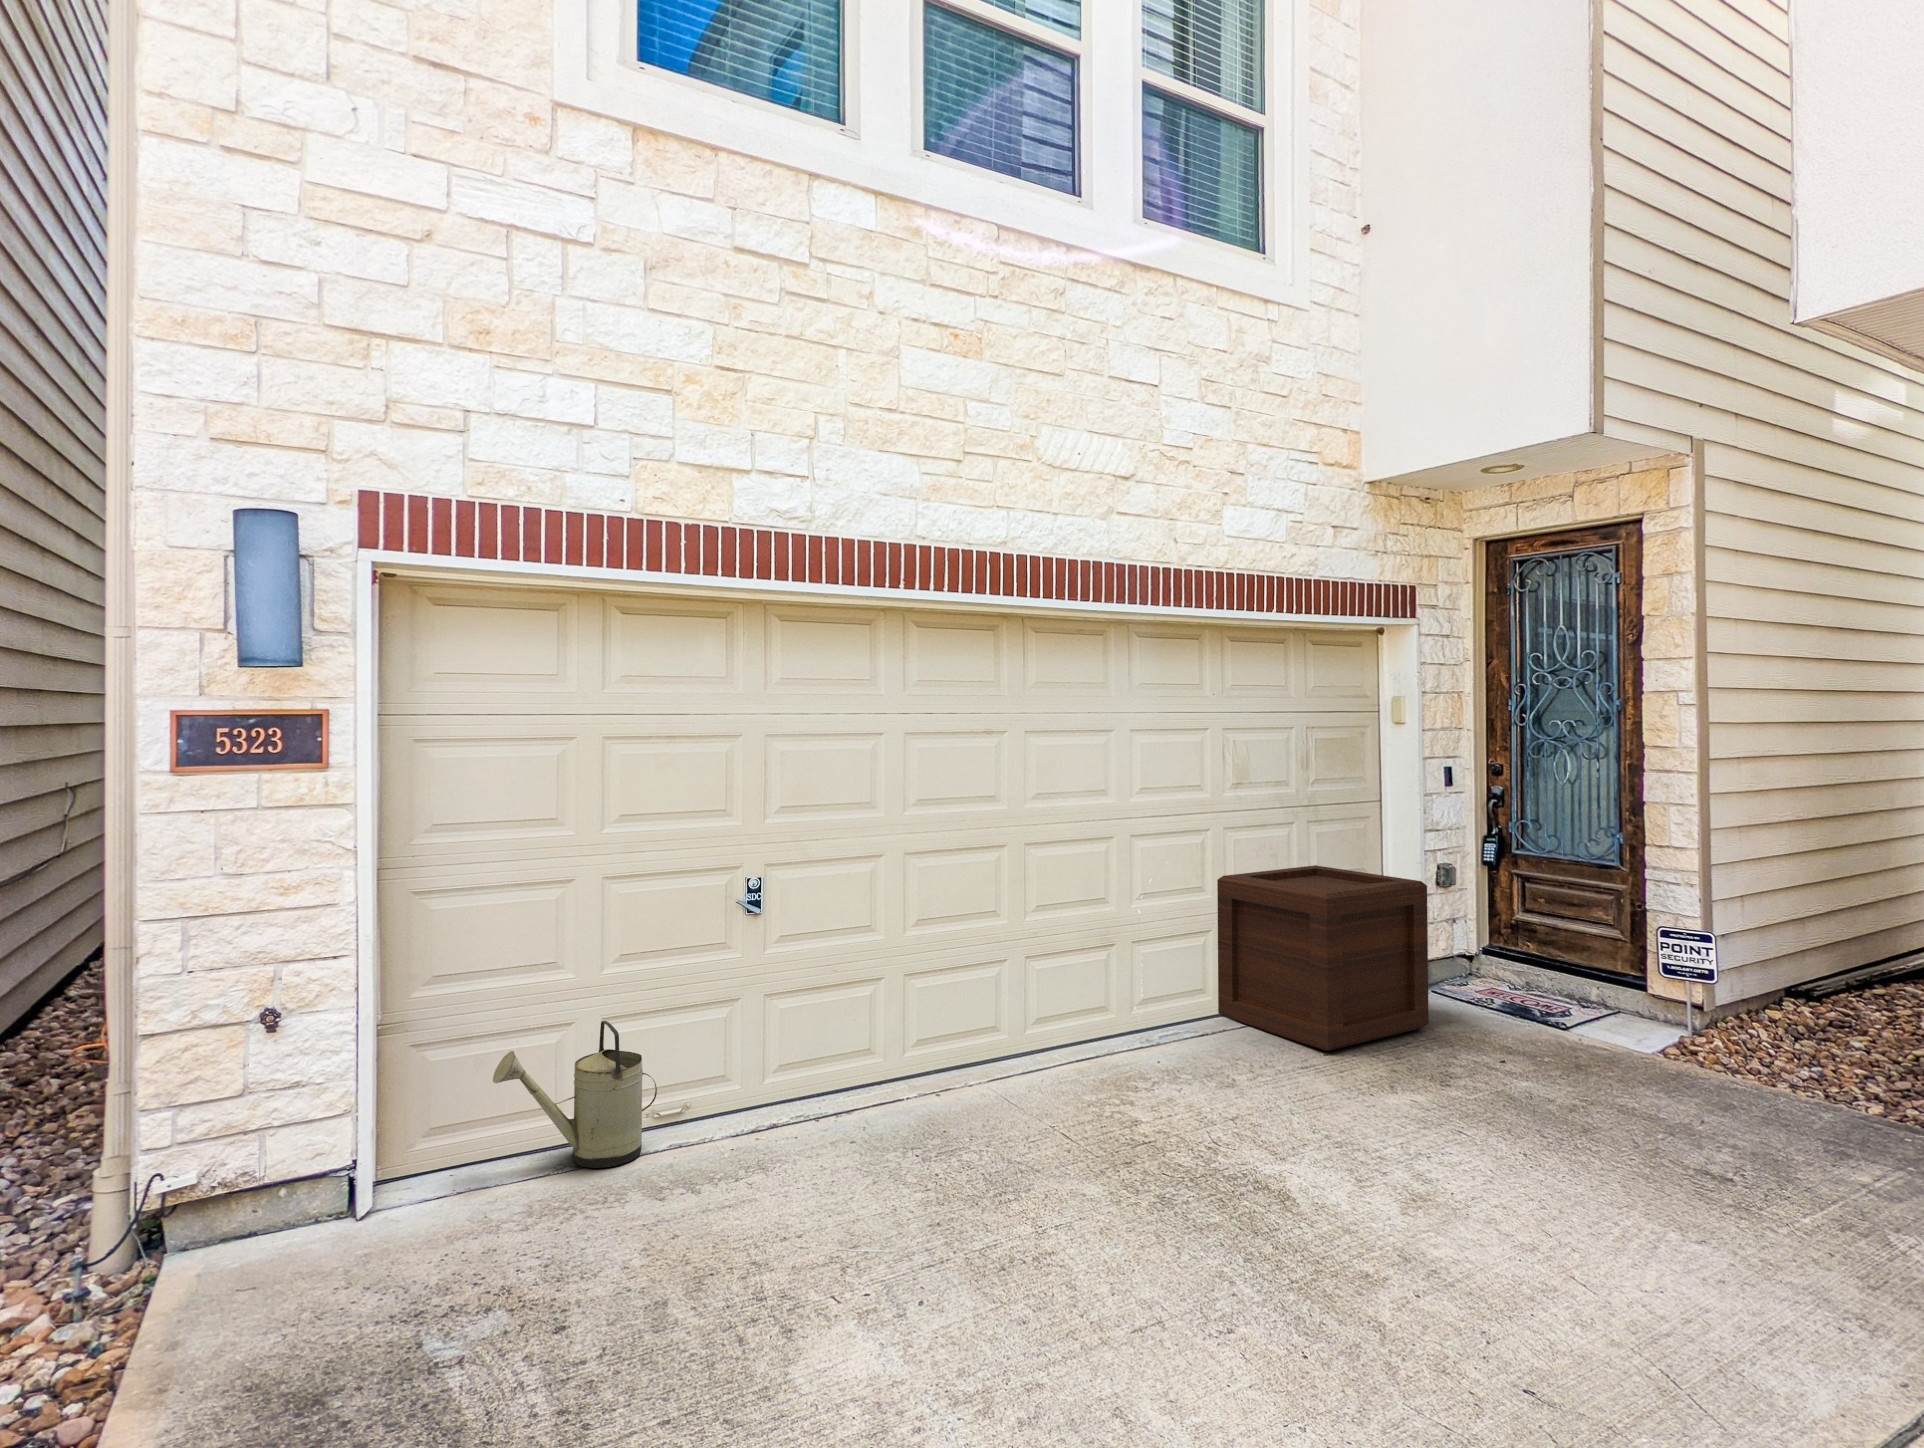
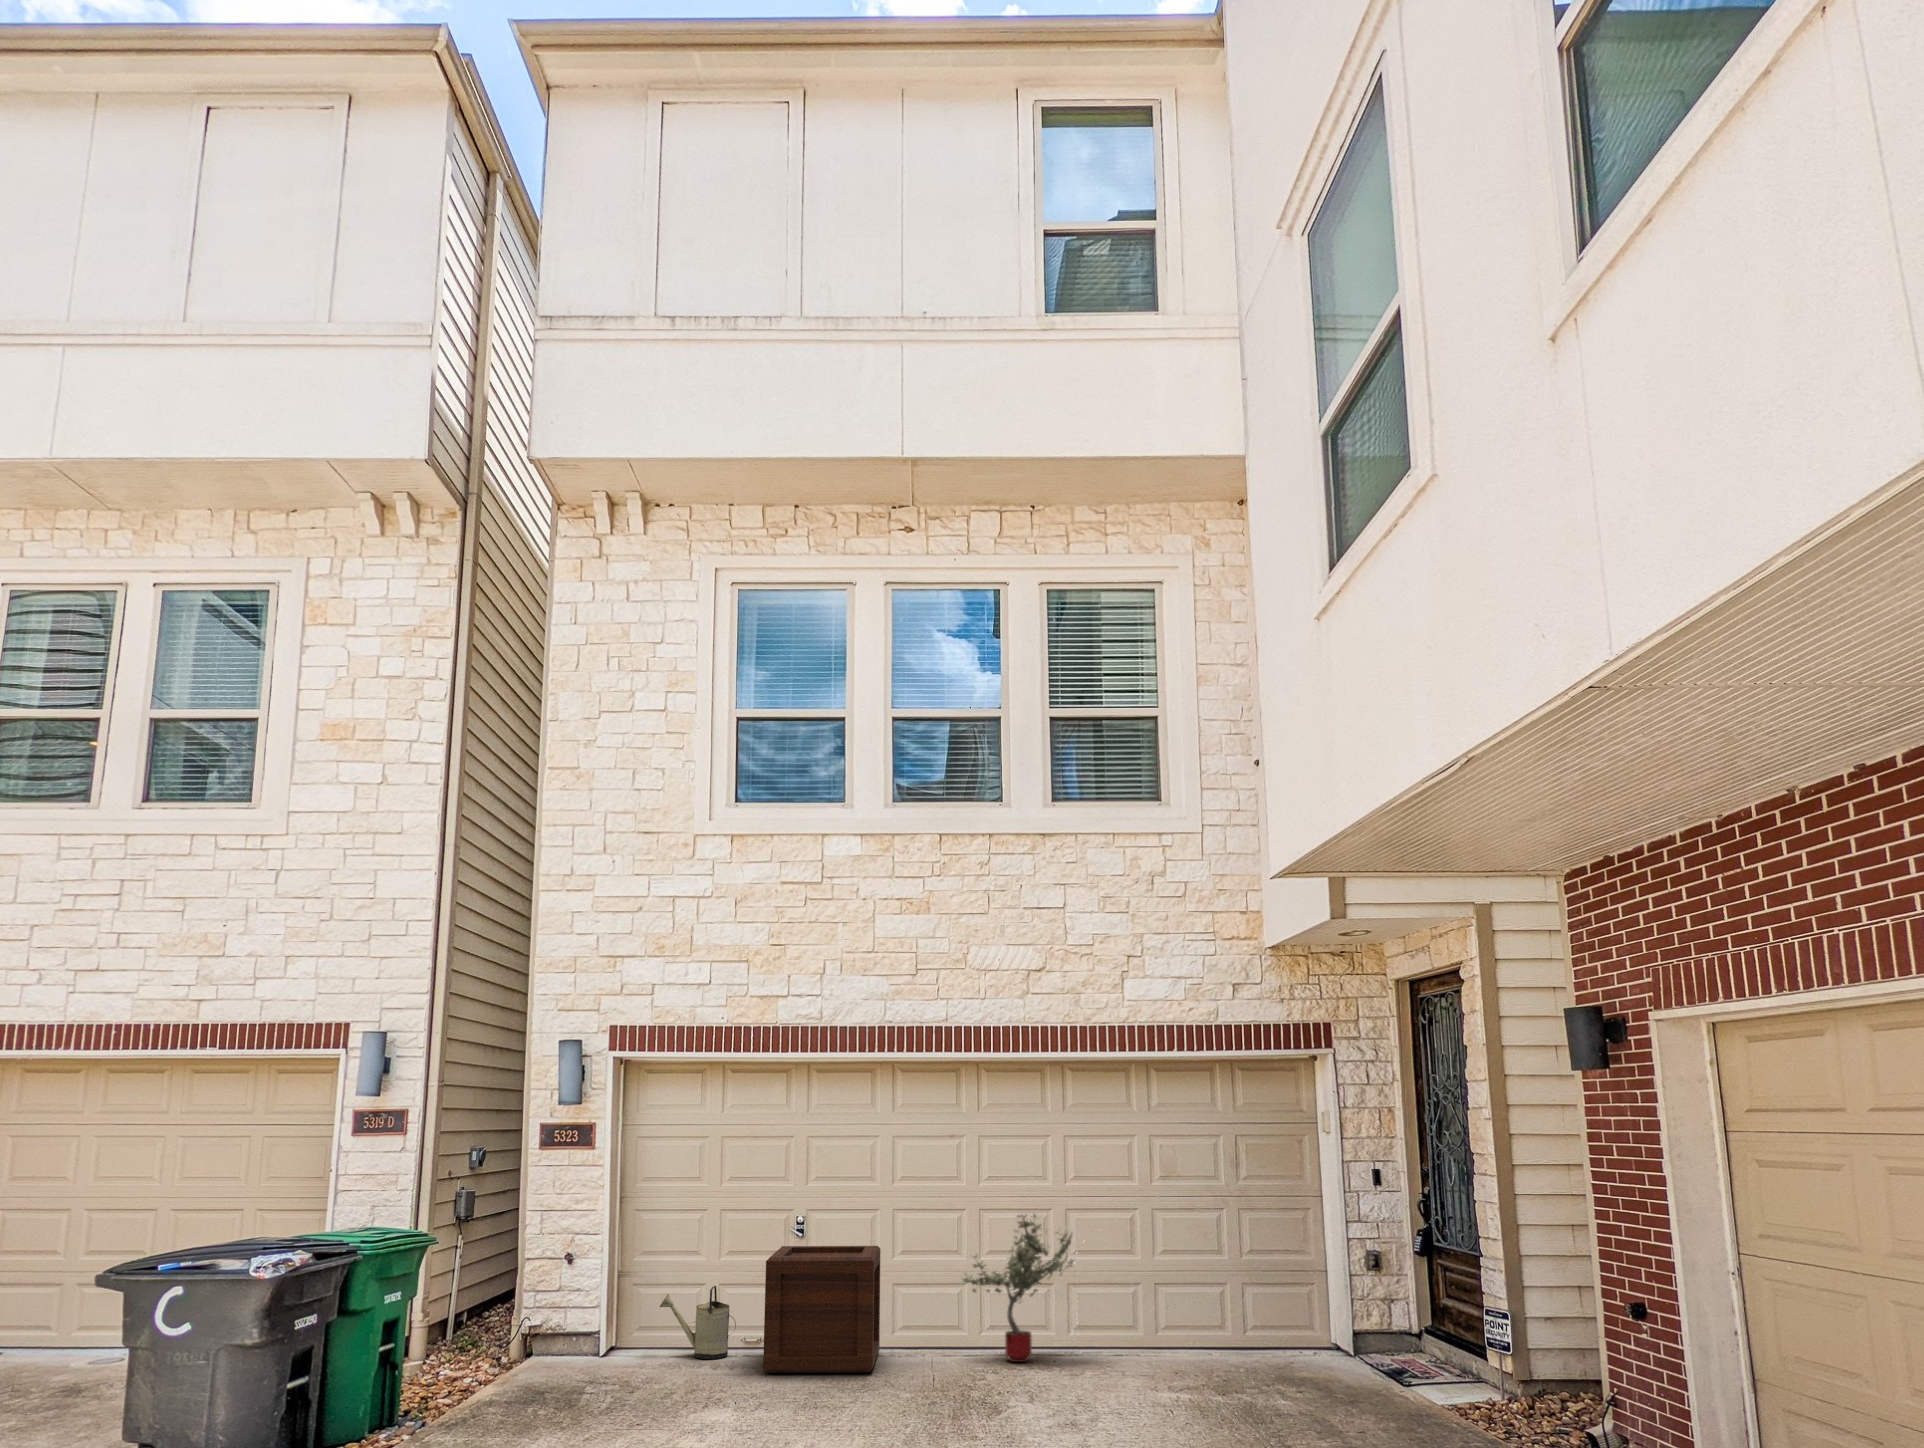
potted tree: none [1040,844,1194,1069] -> present [963,1214,1073,1362]
wooden crate: present [1217,865,1429,1051] -> present [763,1246,880,1373]

